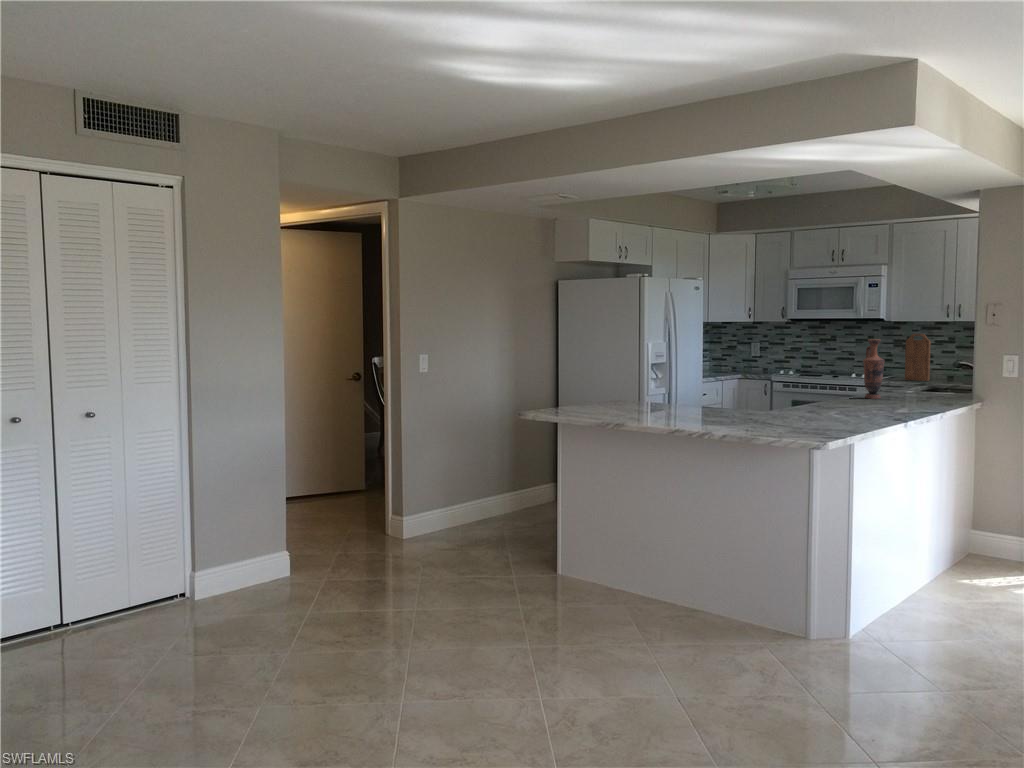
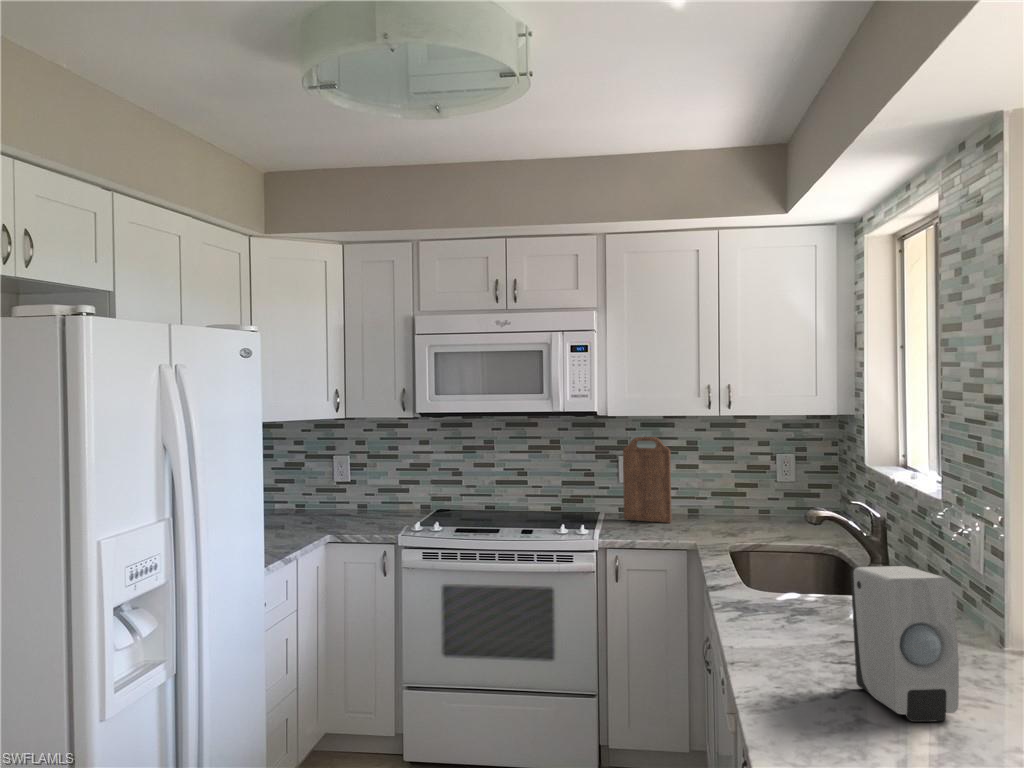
vase: present [863,339,884,399] -> none [754,500,813,674]
soap dispenser: none [883,358,911,403] -> present [851,565,959,722]

